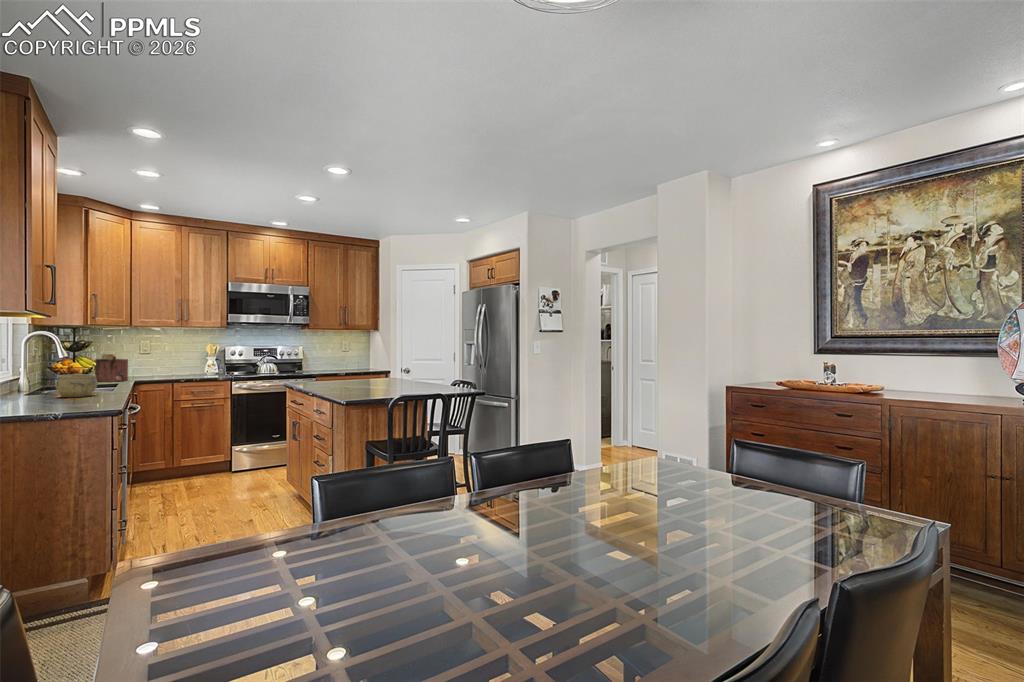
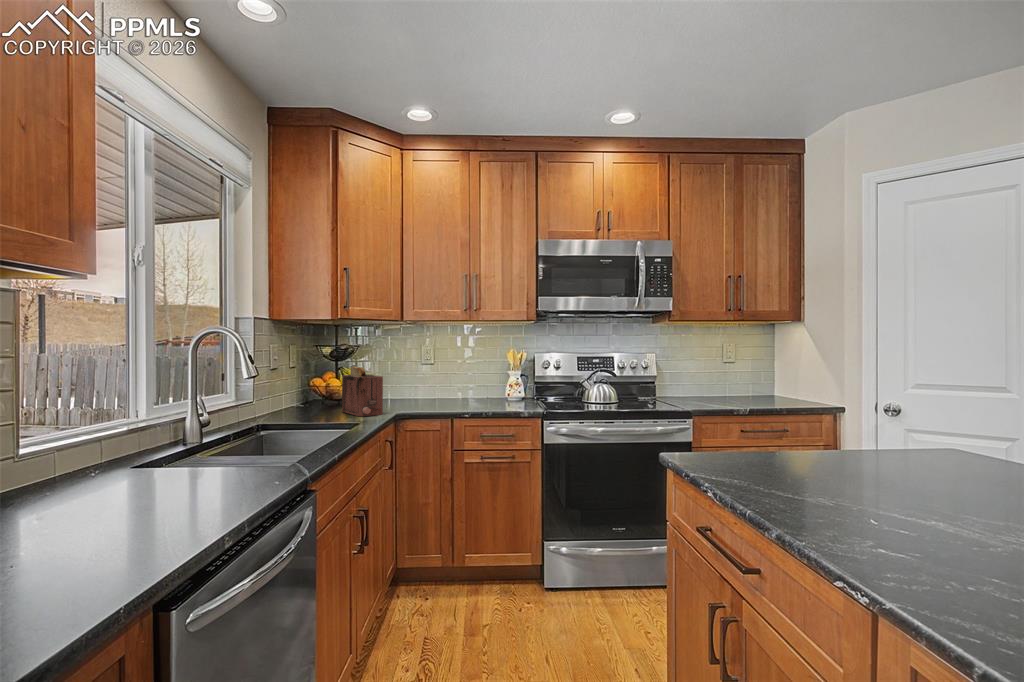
ceramic bowl: present [55,375,97,397] -> none [127,429,227,498]

